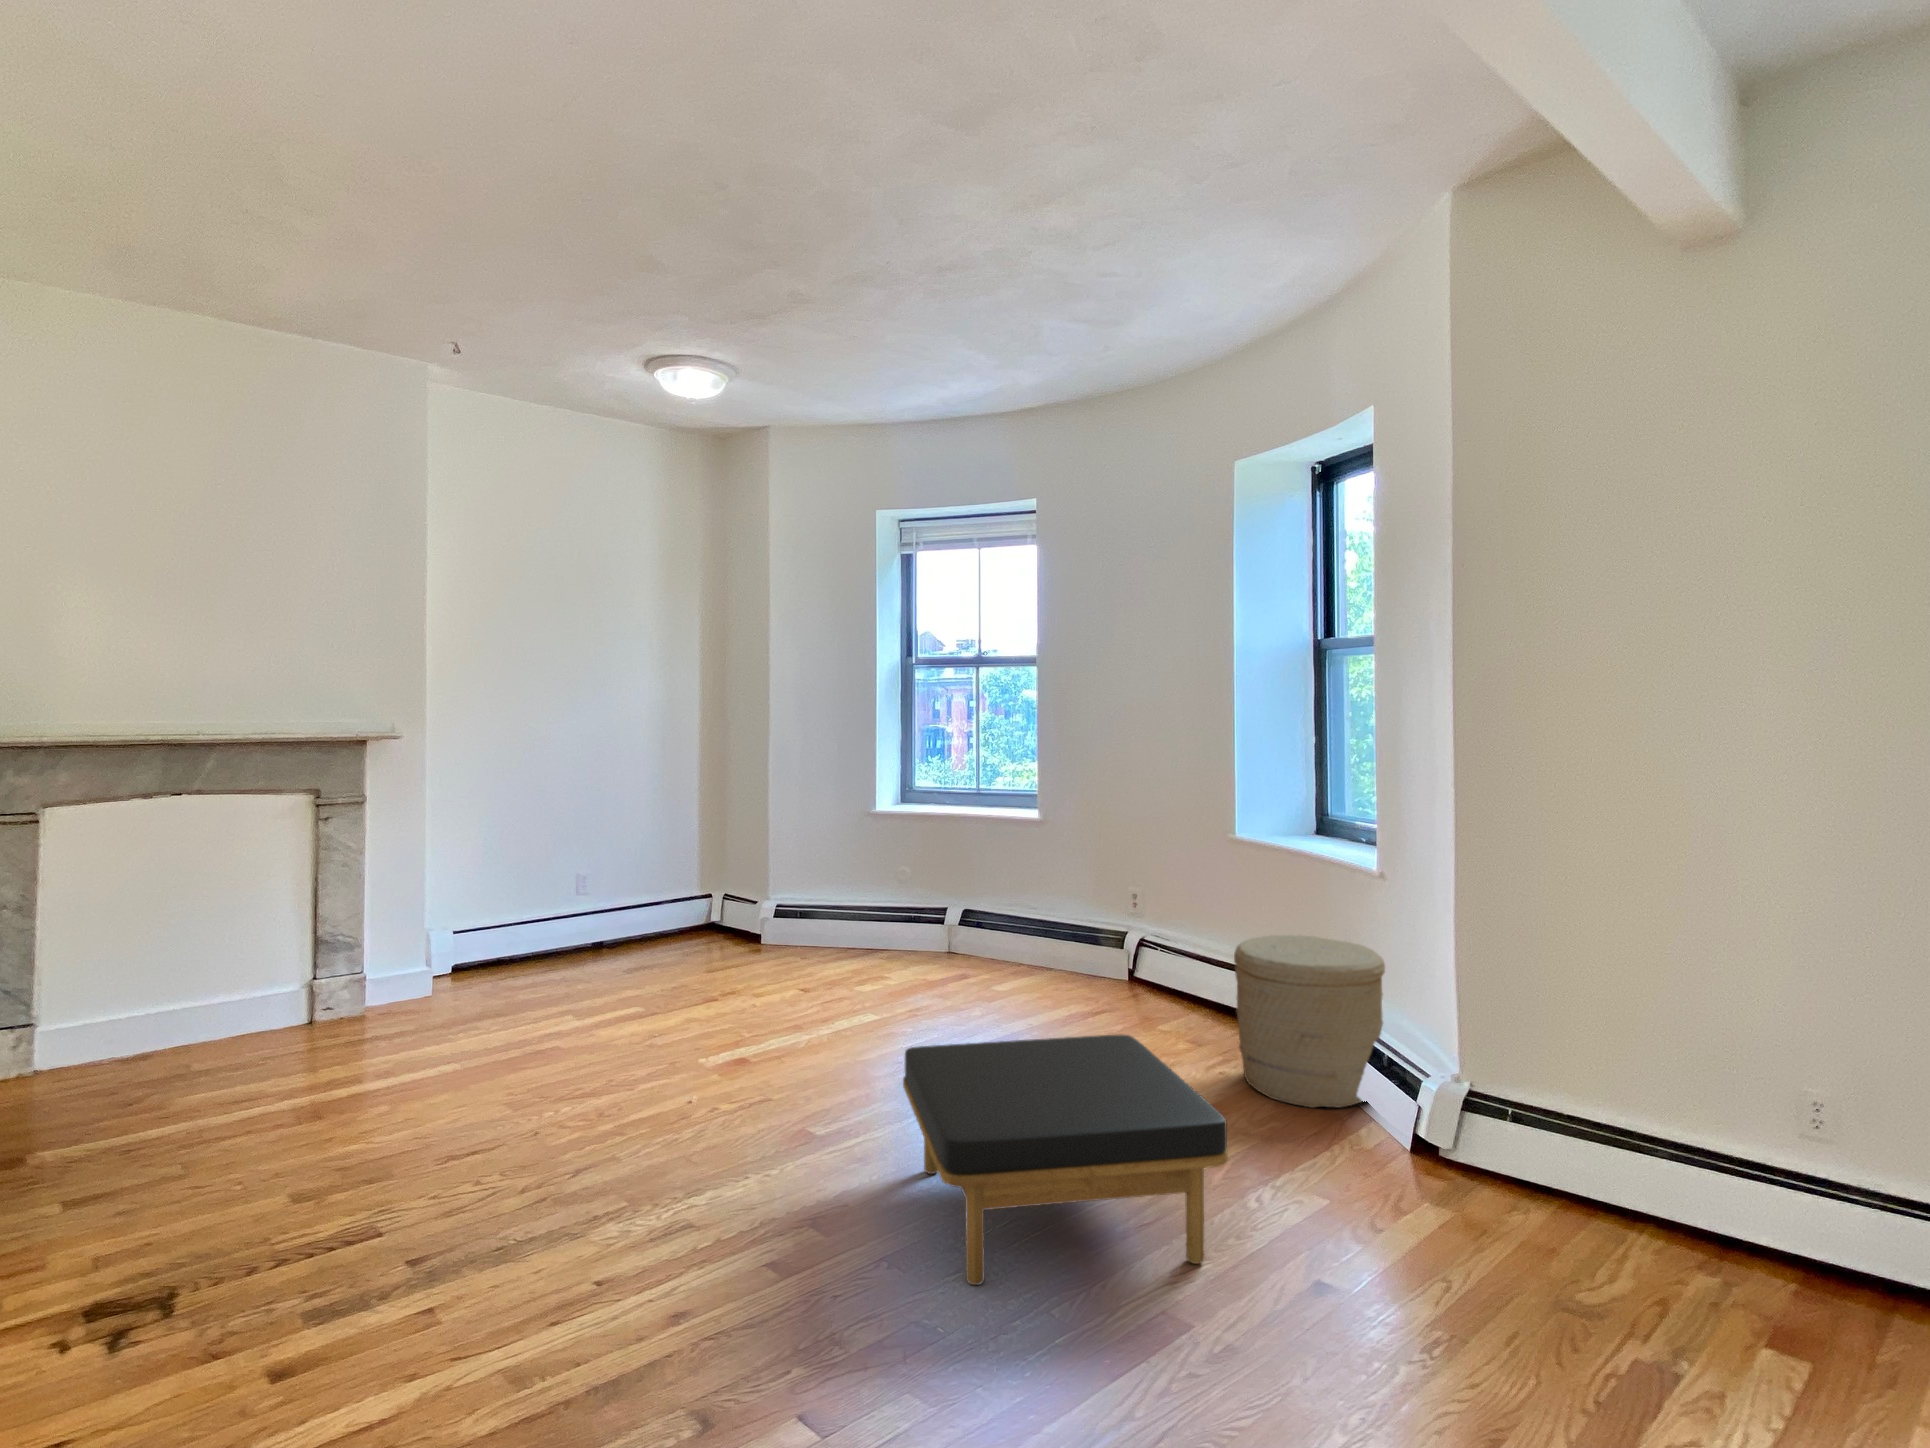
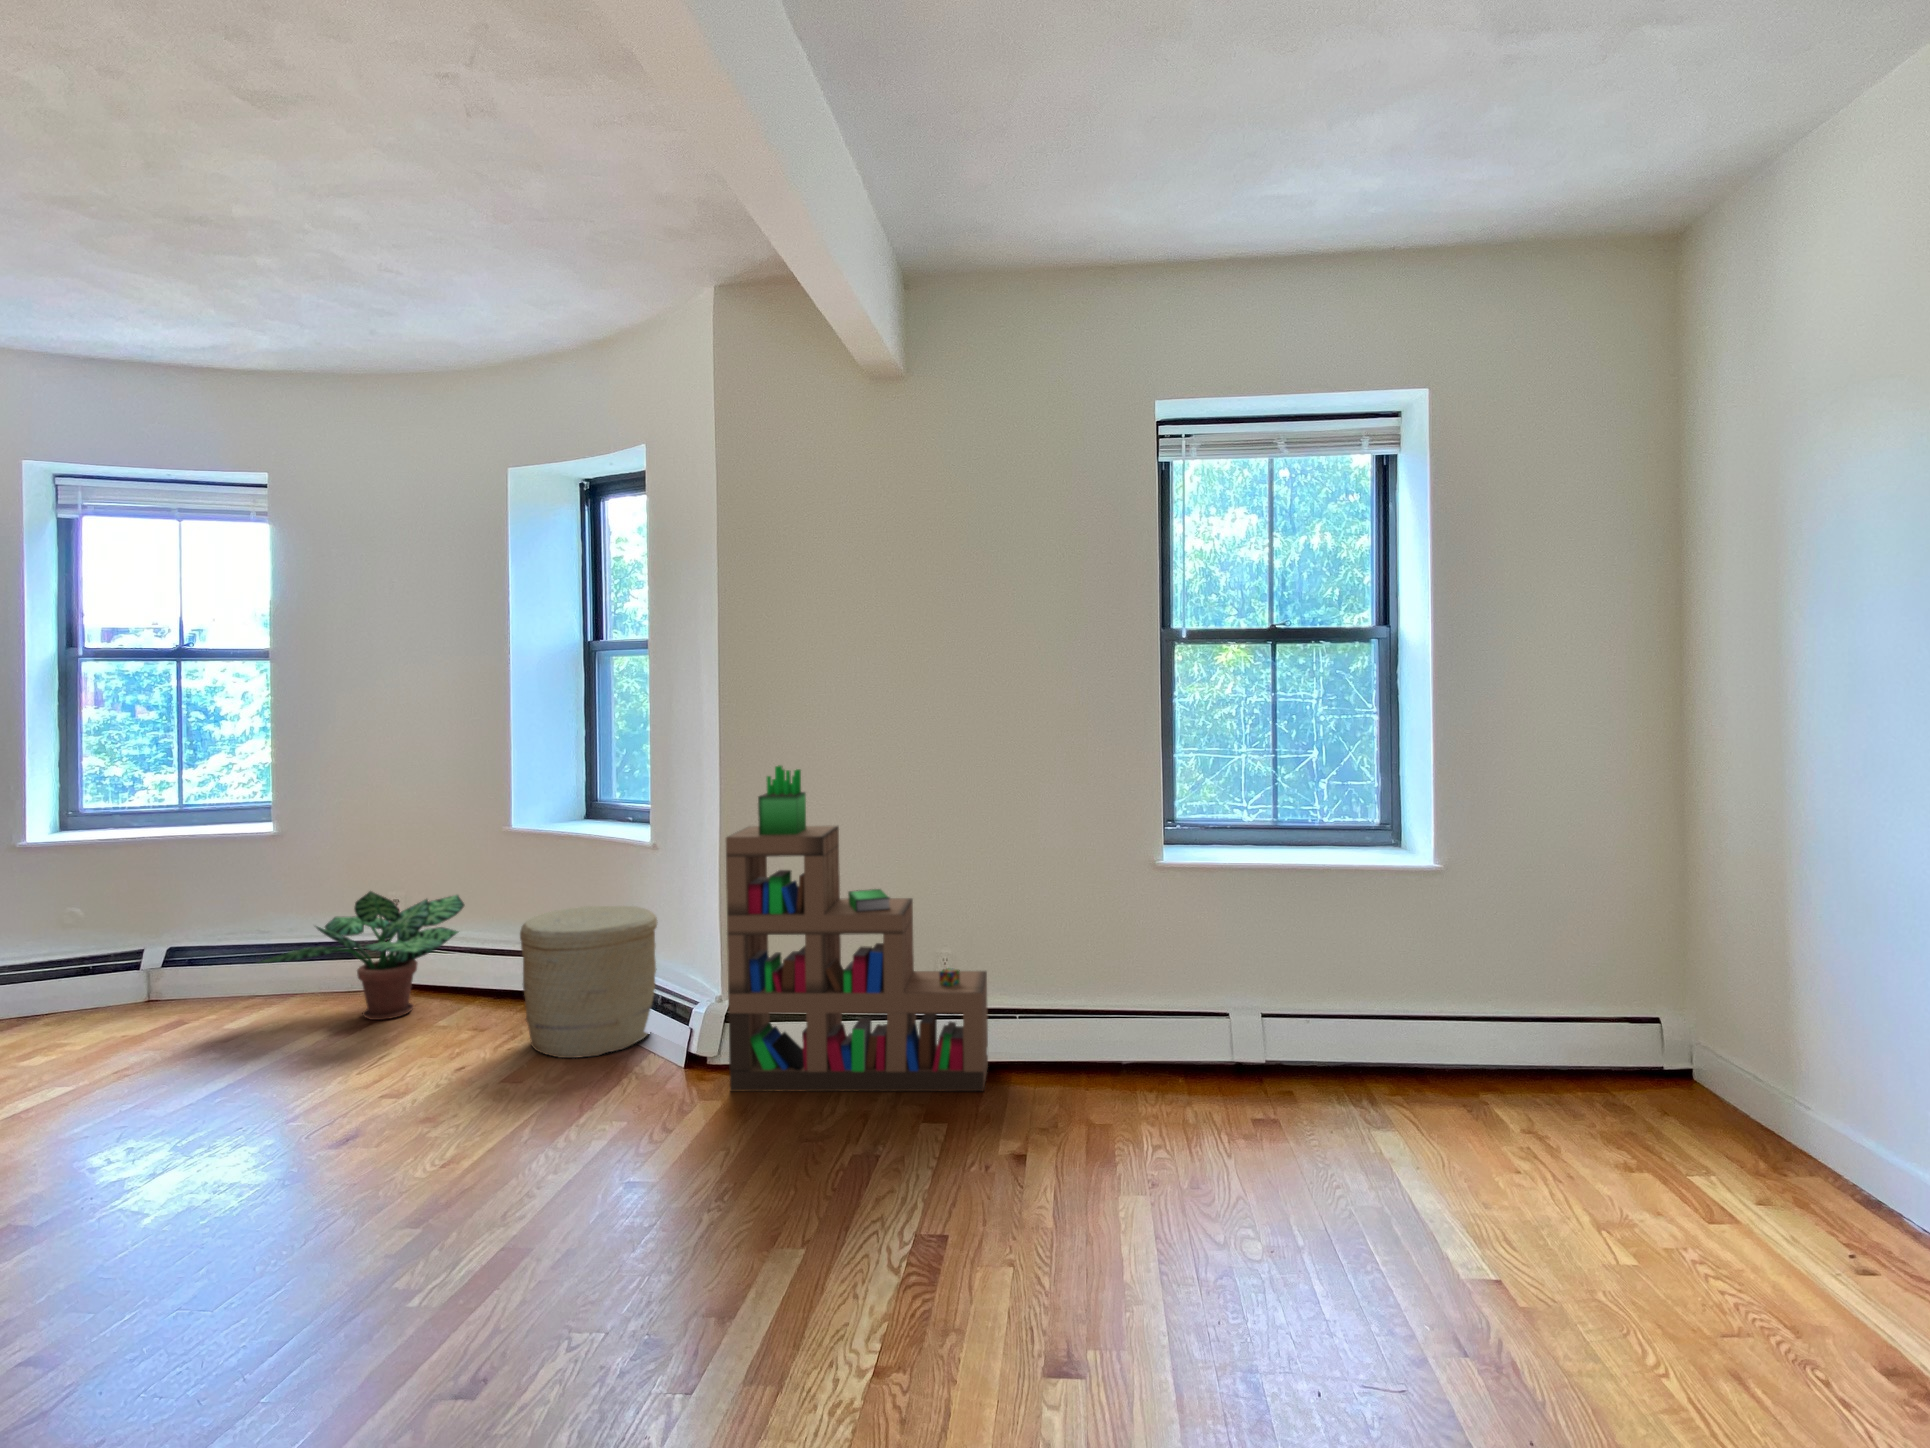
bookshelf: none [1463,797,1898,1331] -> present [726,766,988,1091]
potted plant: none [1015,886,1191,1014] -> present [259,891,464,1020]
ottoman: present [903,1034,1228,1285] -> none [133,1026,540,1319]

